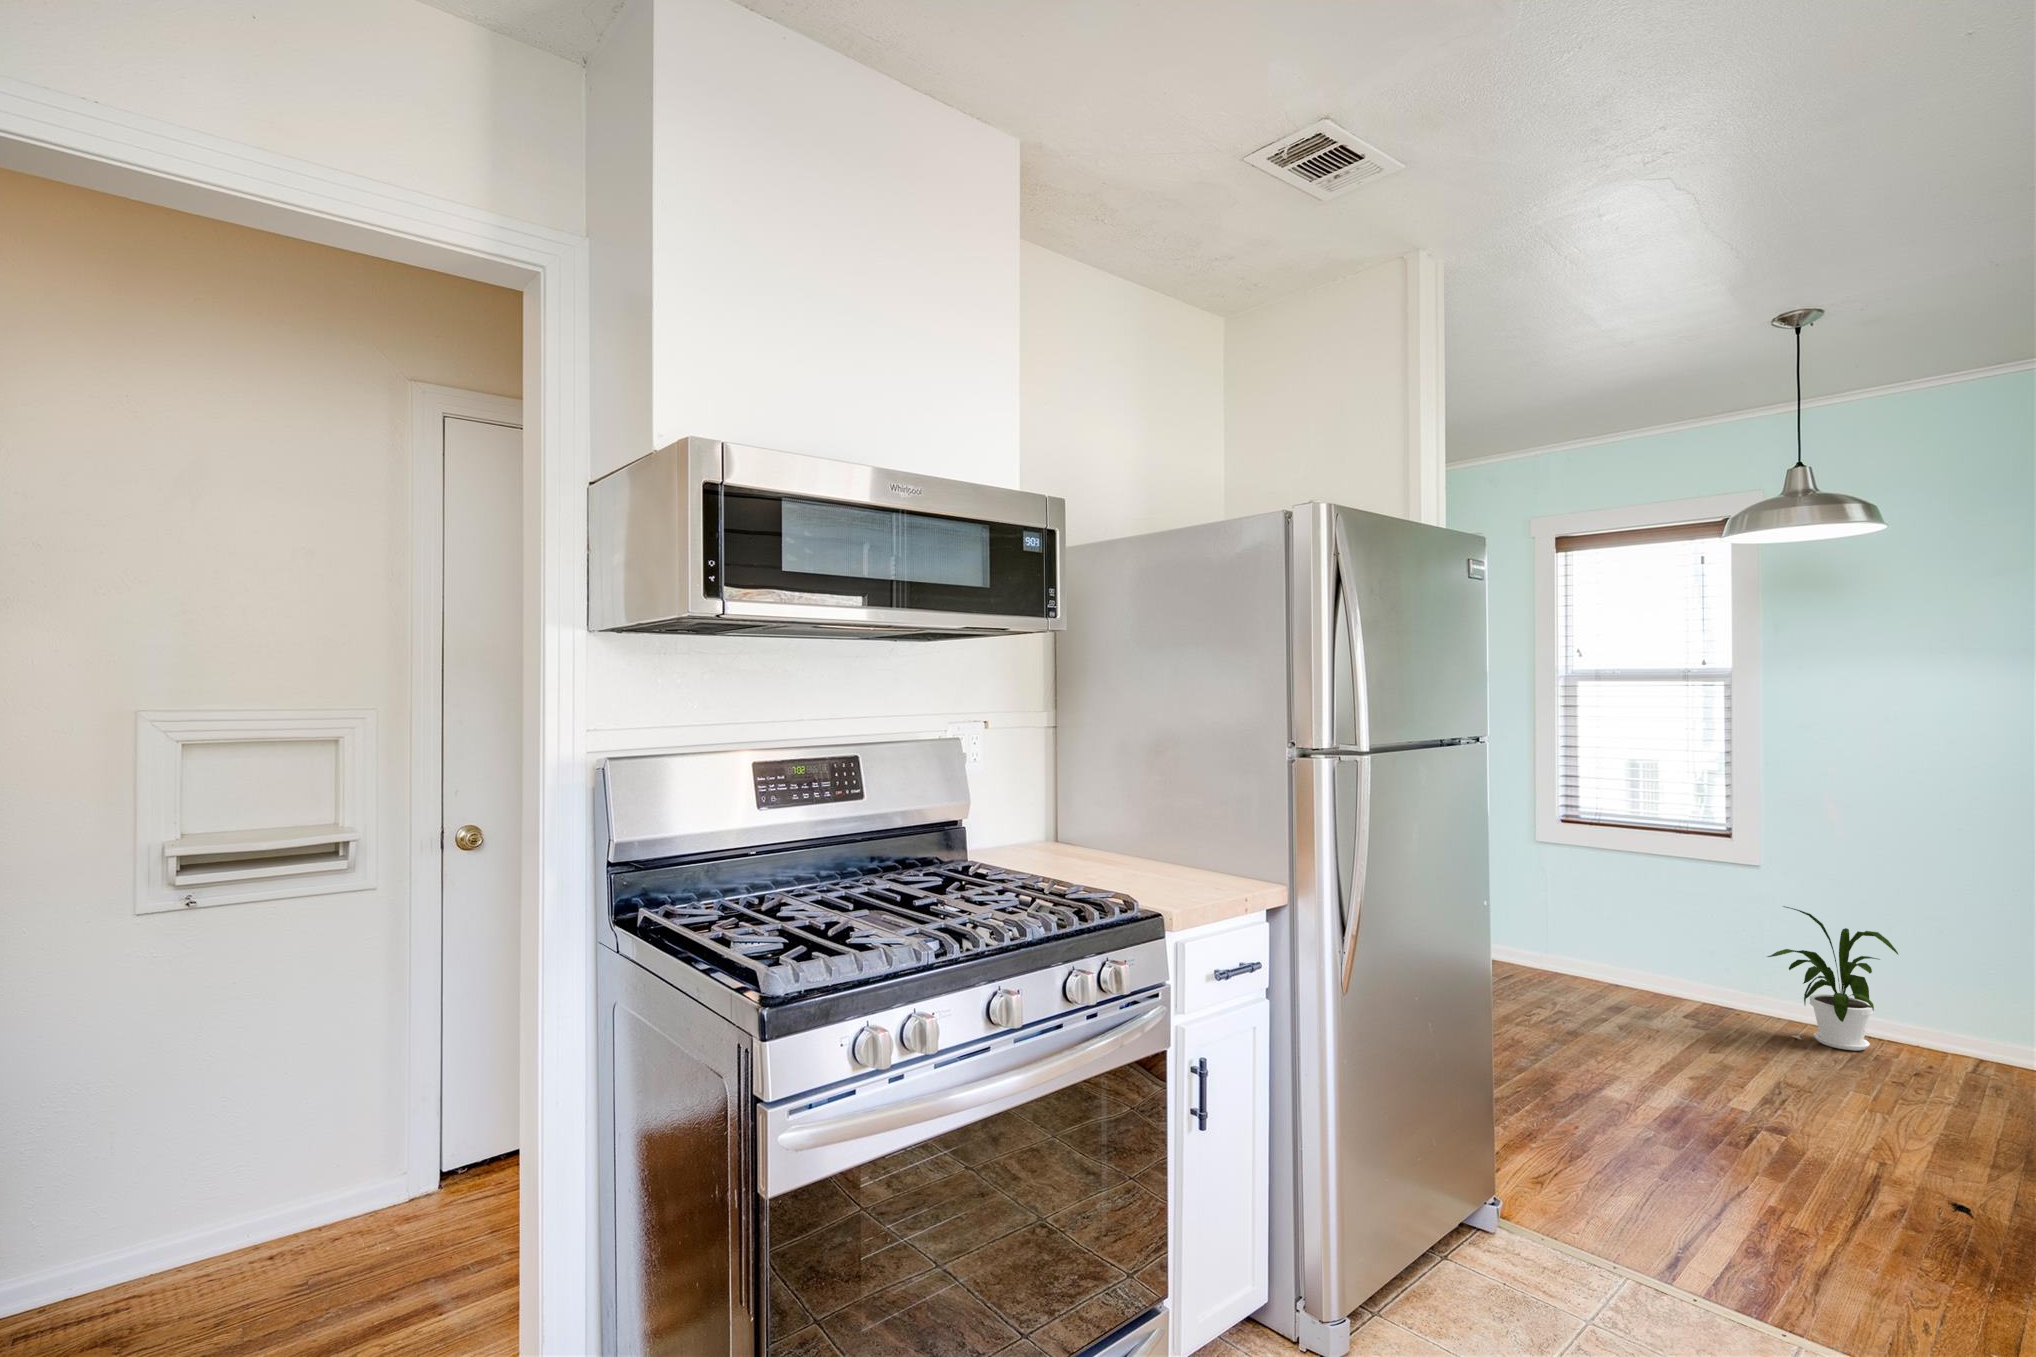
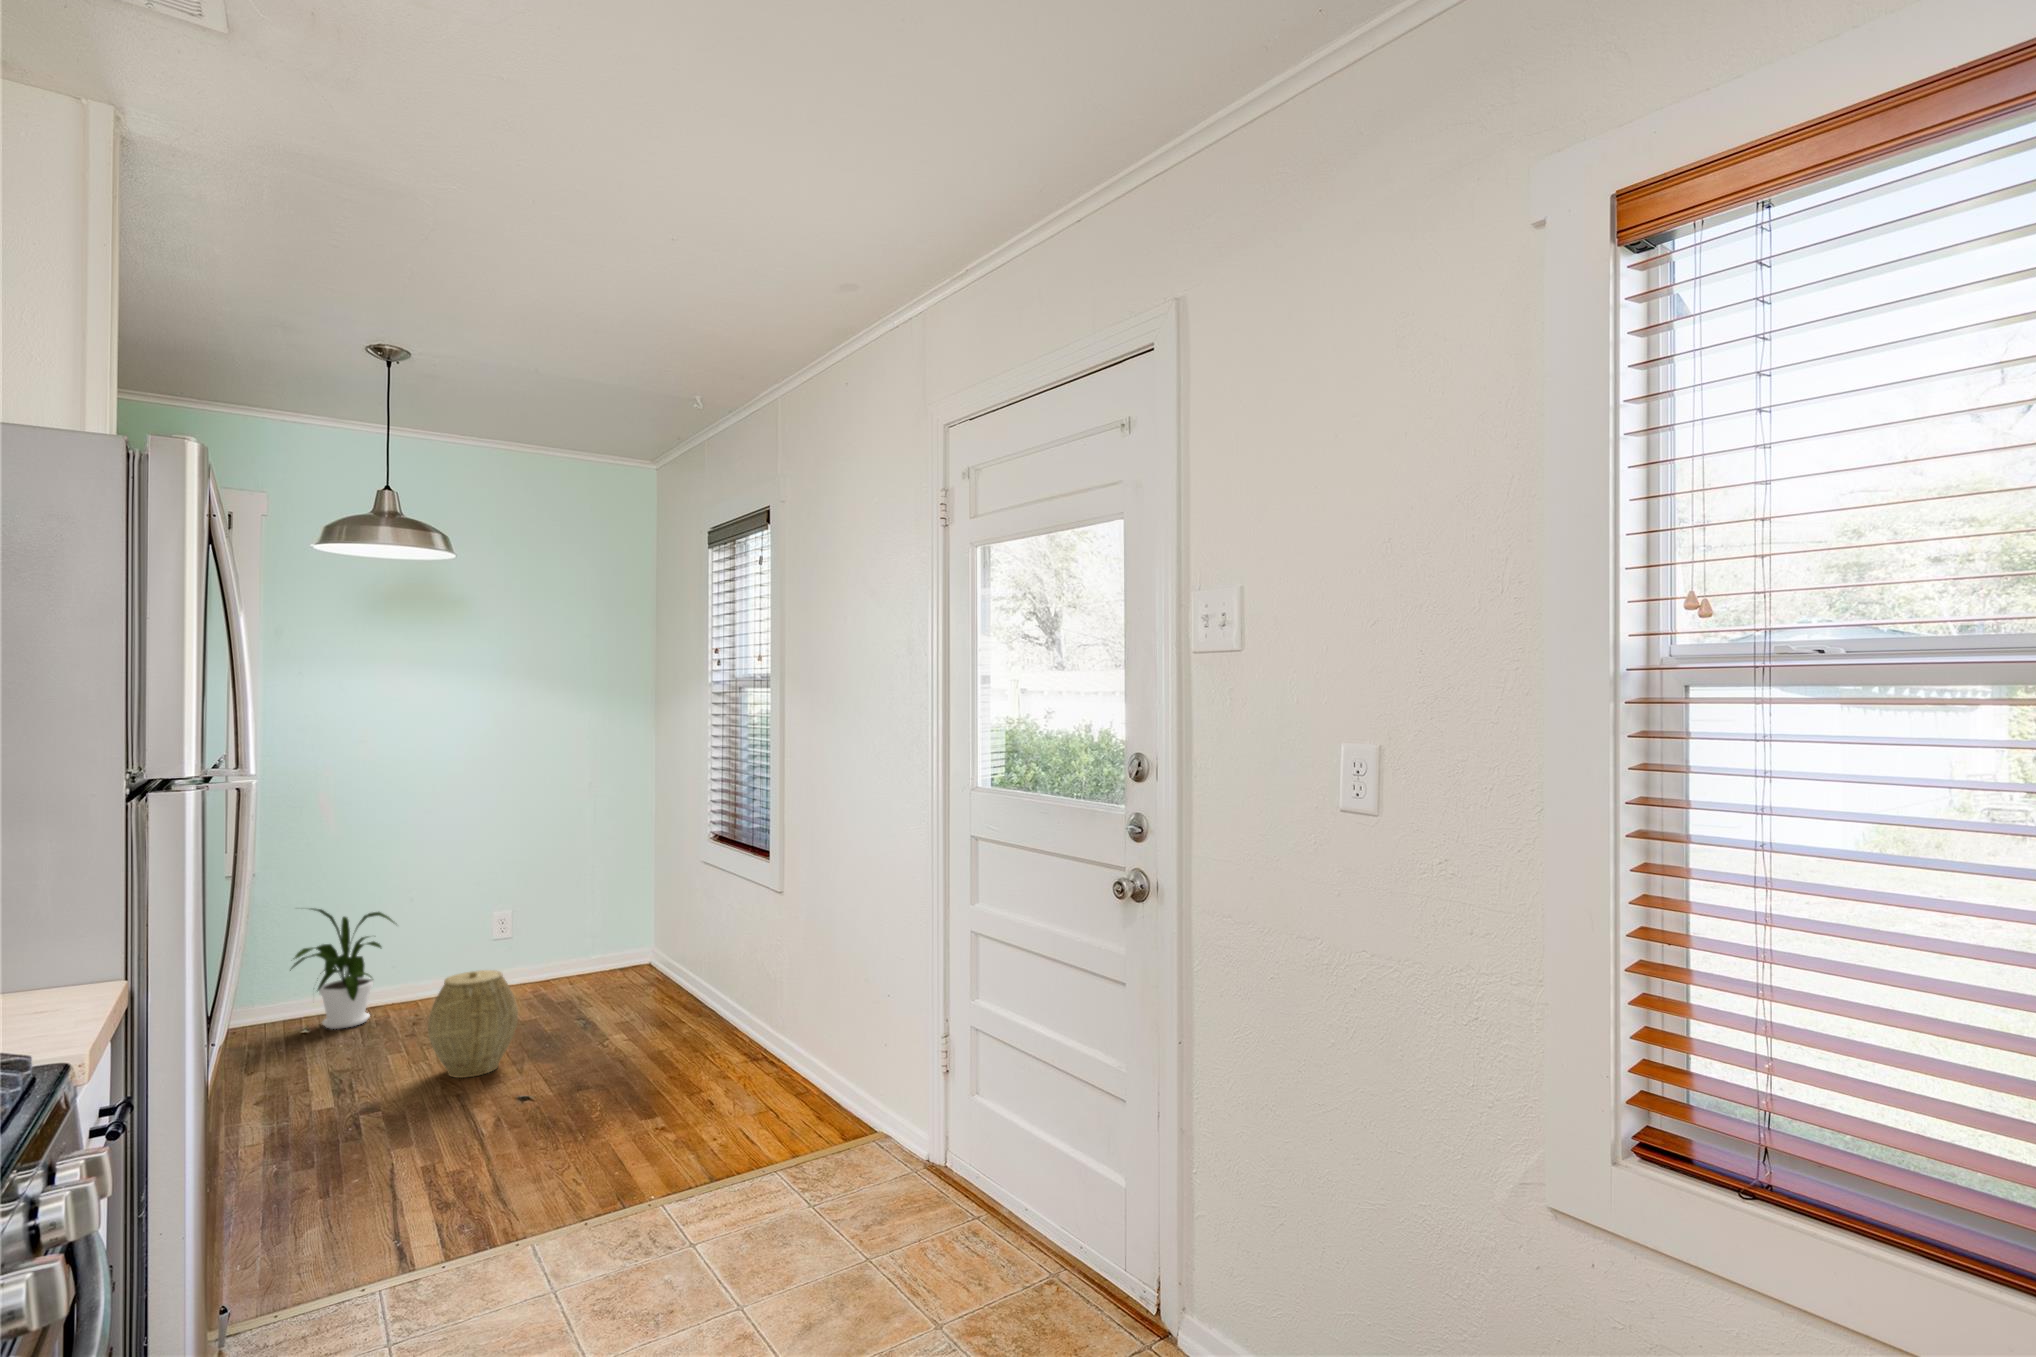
woven basket: none [1867,1025,1997,1160] -> present [428,970,518,1078]

